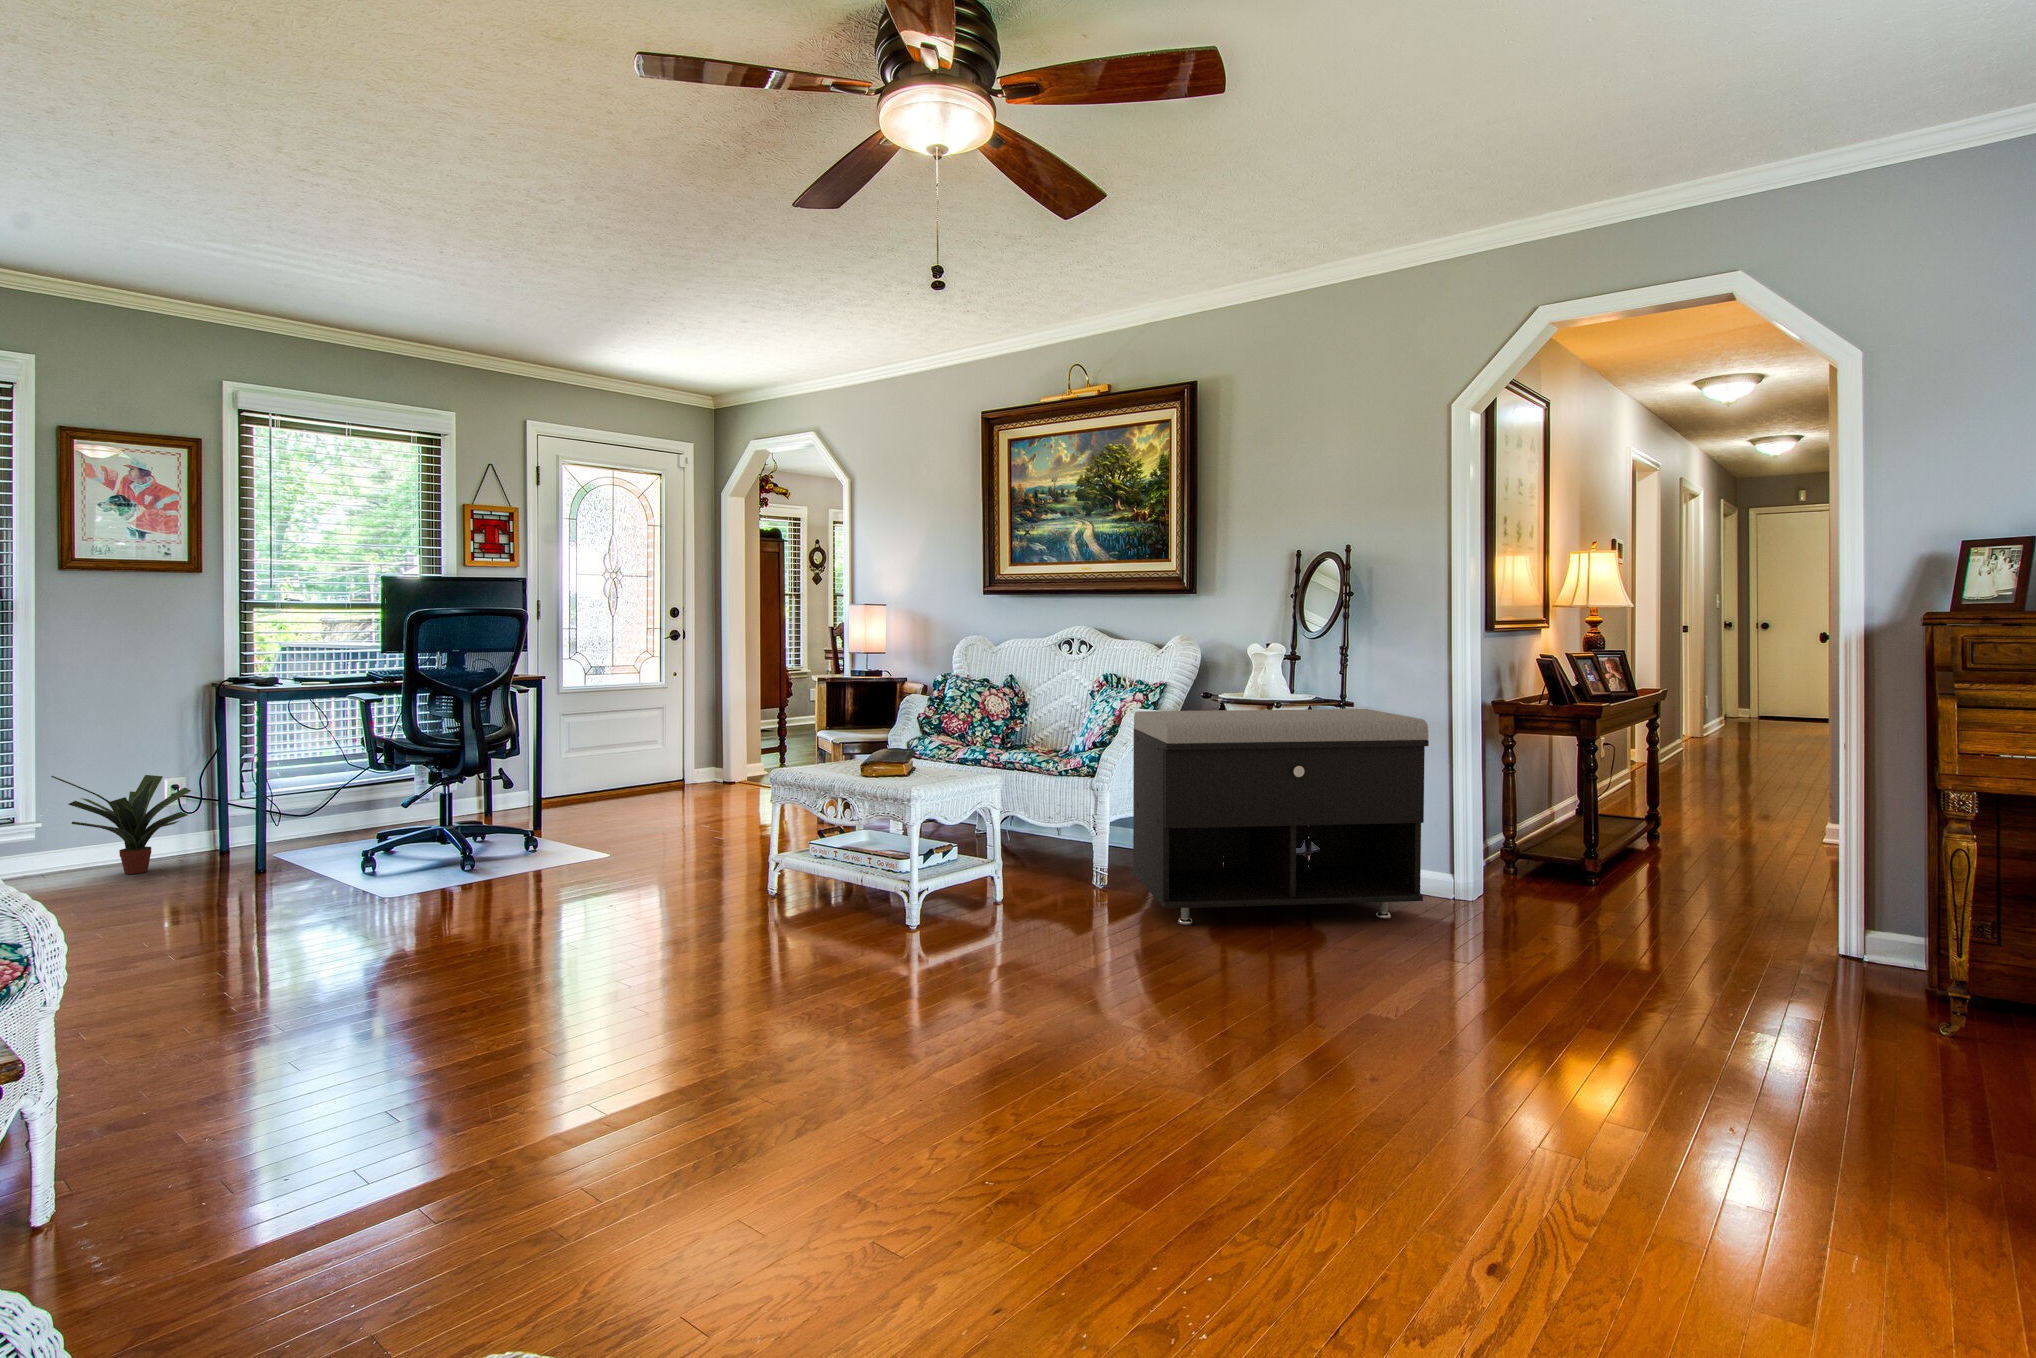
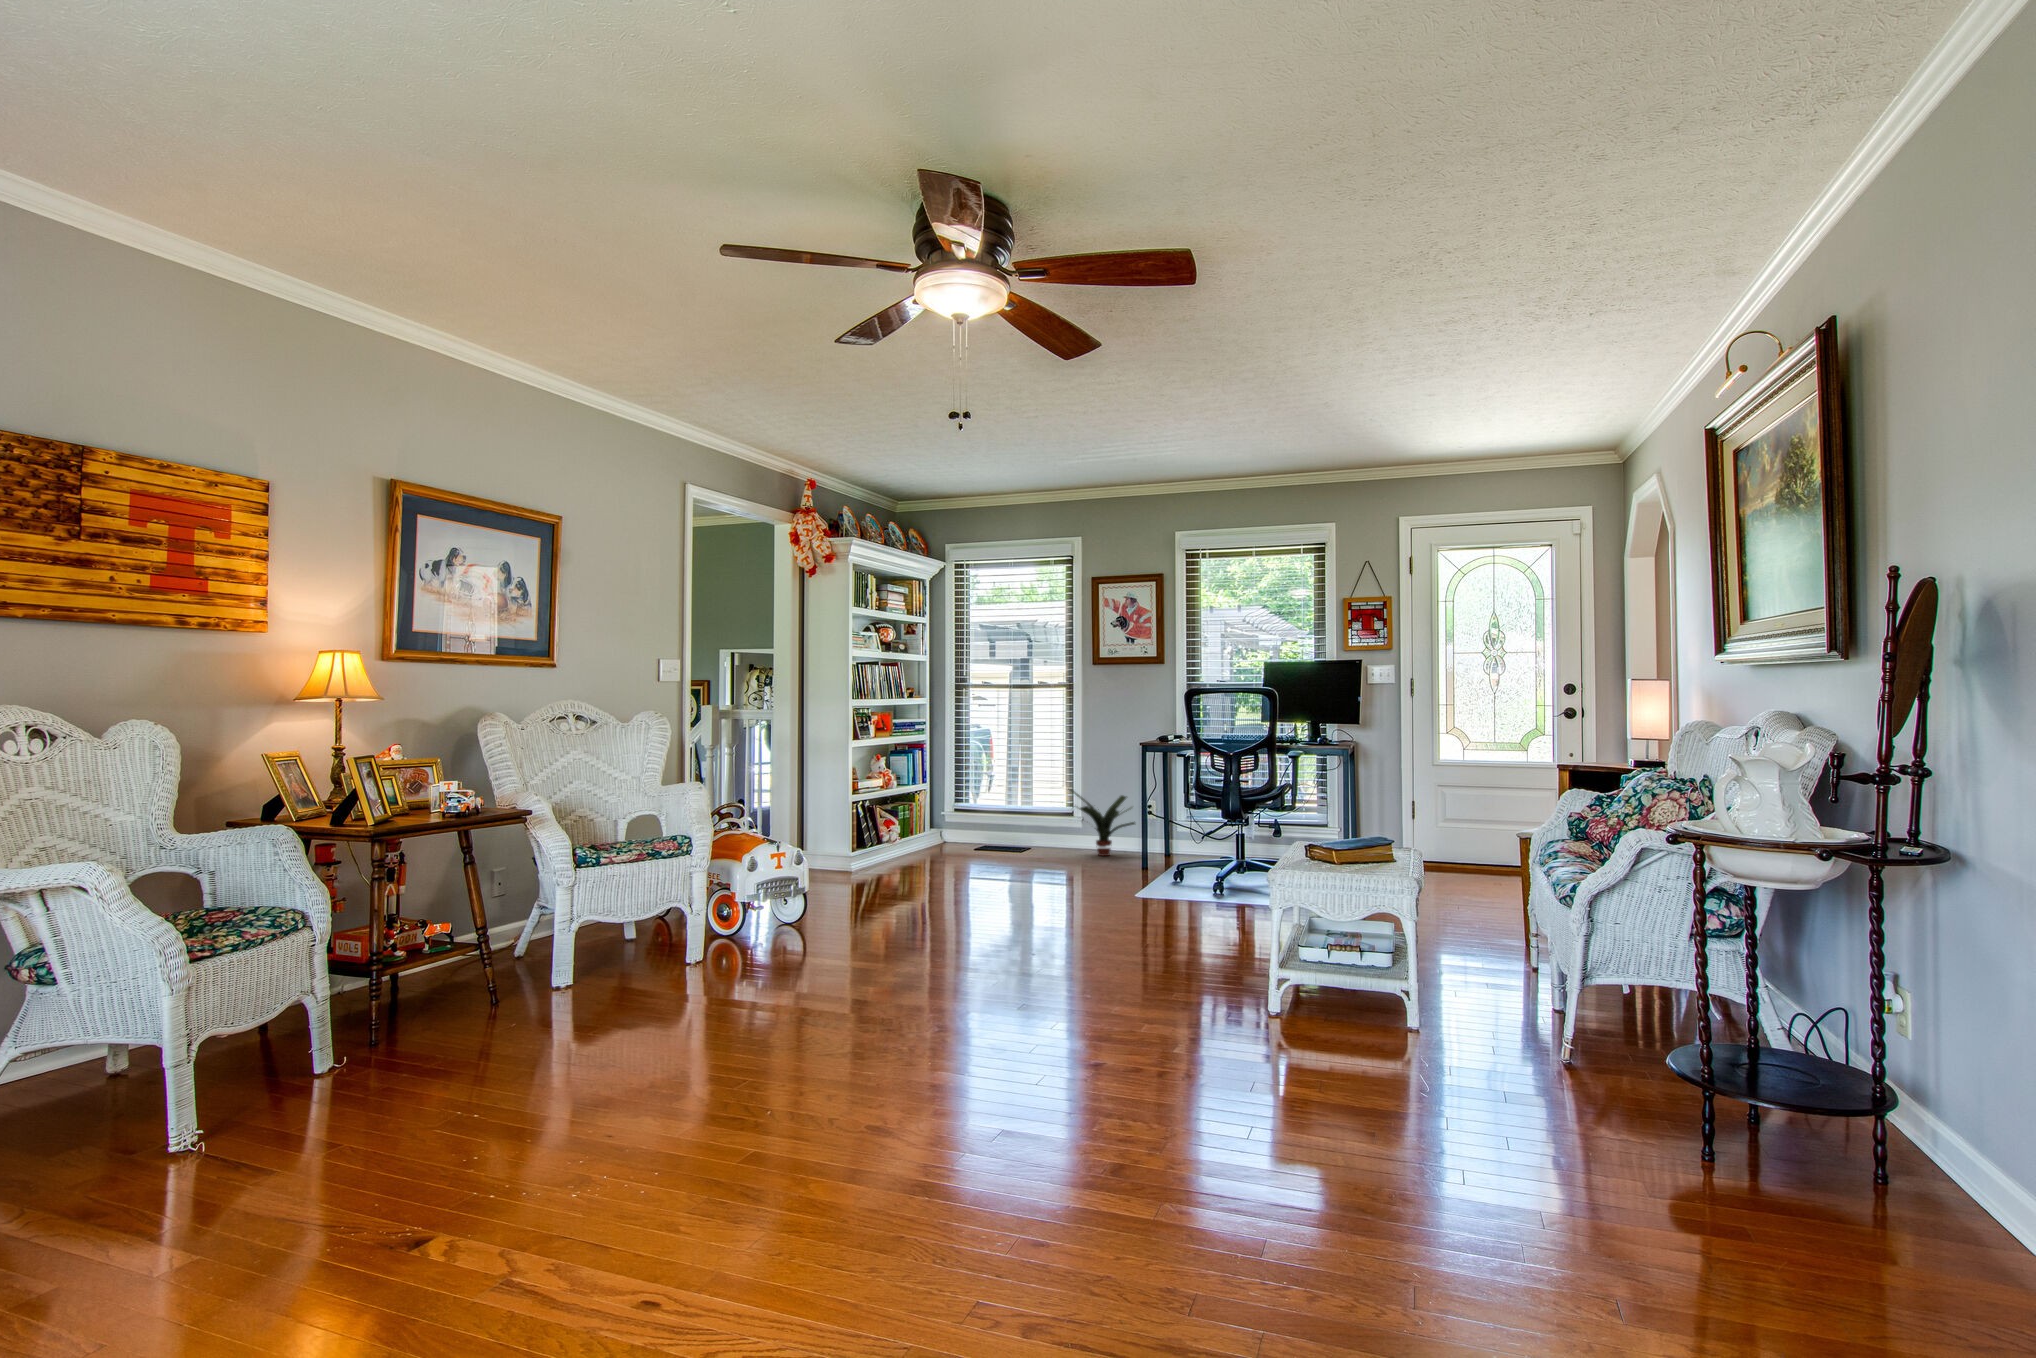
storage bench: present [1133,709,1429,925] -> none [1397,824,1925,1240]

